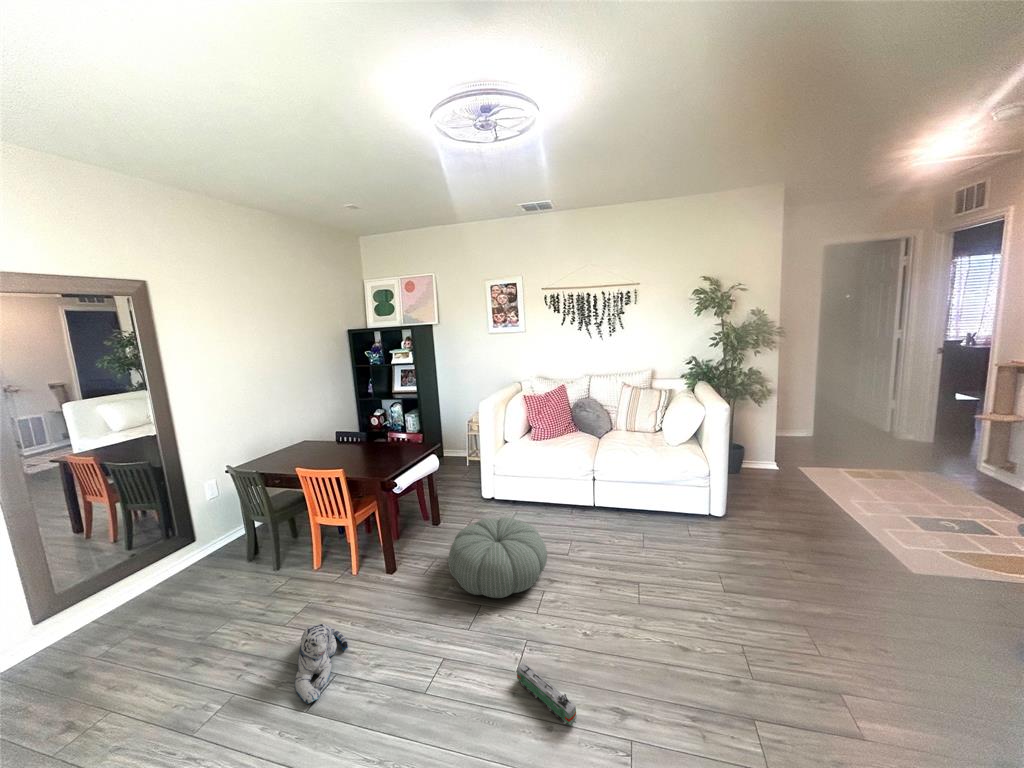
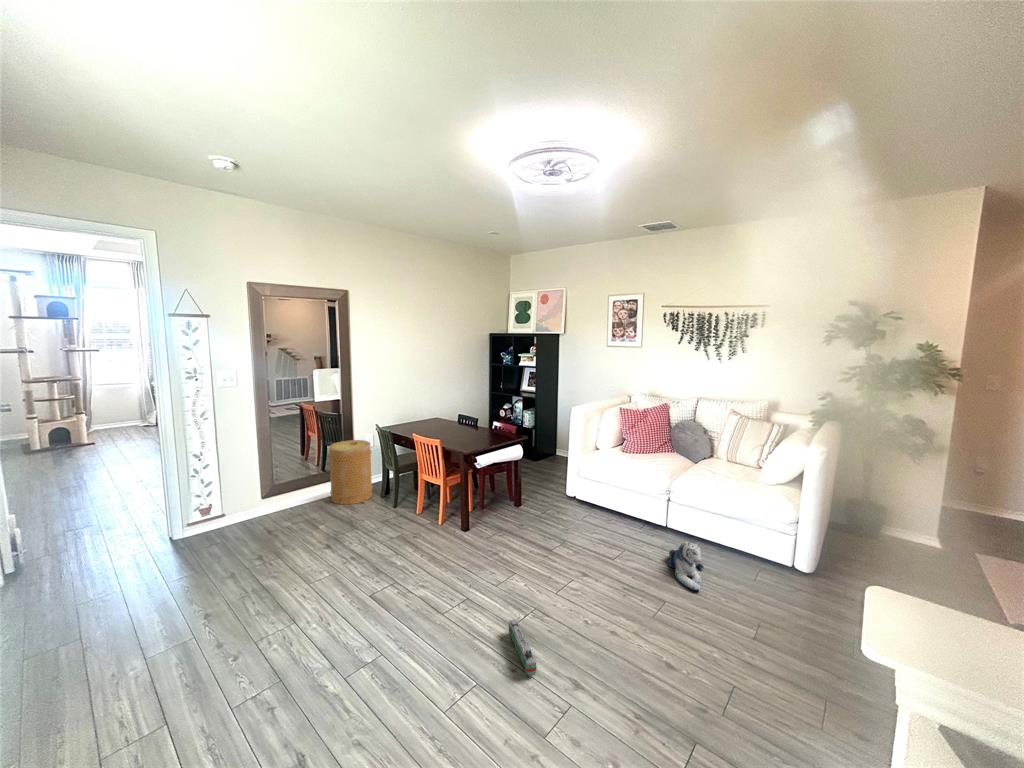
basket: none [145,491,231,594] -> present [329,440,372,505]
pouf: present [448,517,547,598] -> none [501,508,587,575]
plush toy: present [295,624,348,704] -> present [668,542,703,590]

